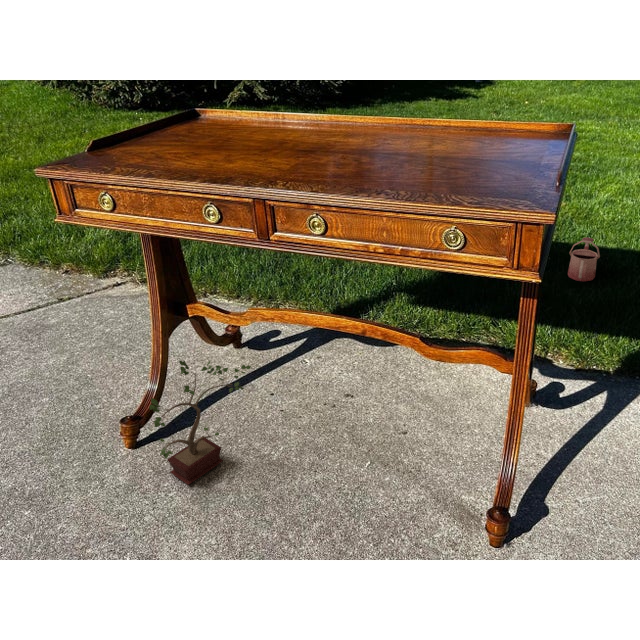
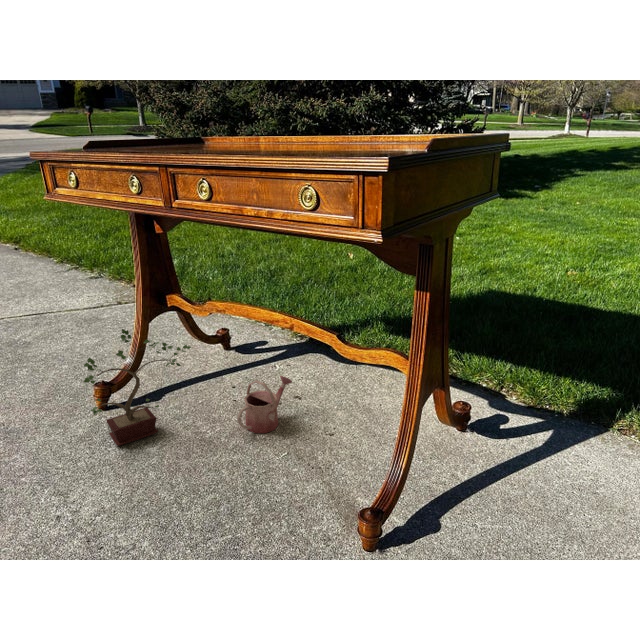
watering can: present [568,237,600,281] -> present [237,376,292,433]

